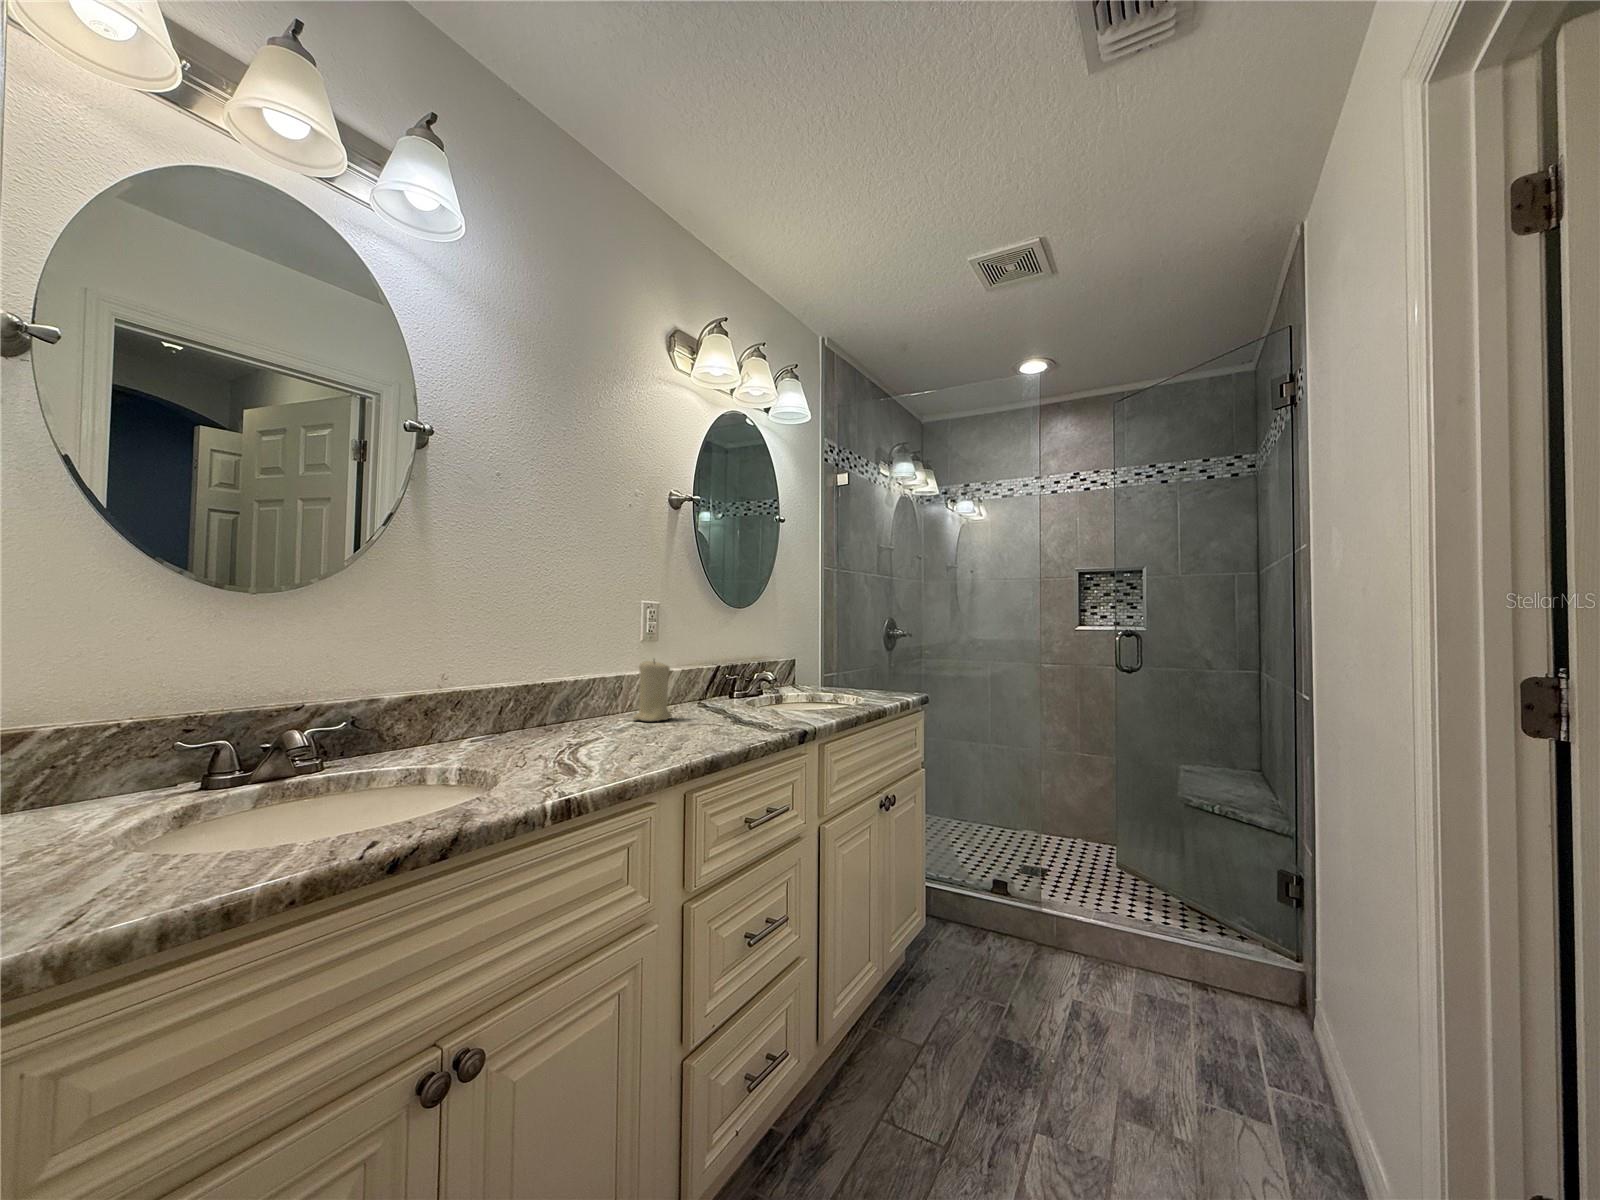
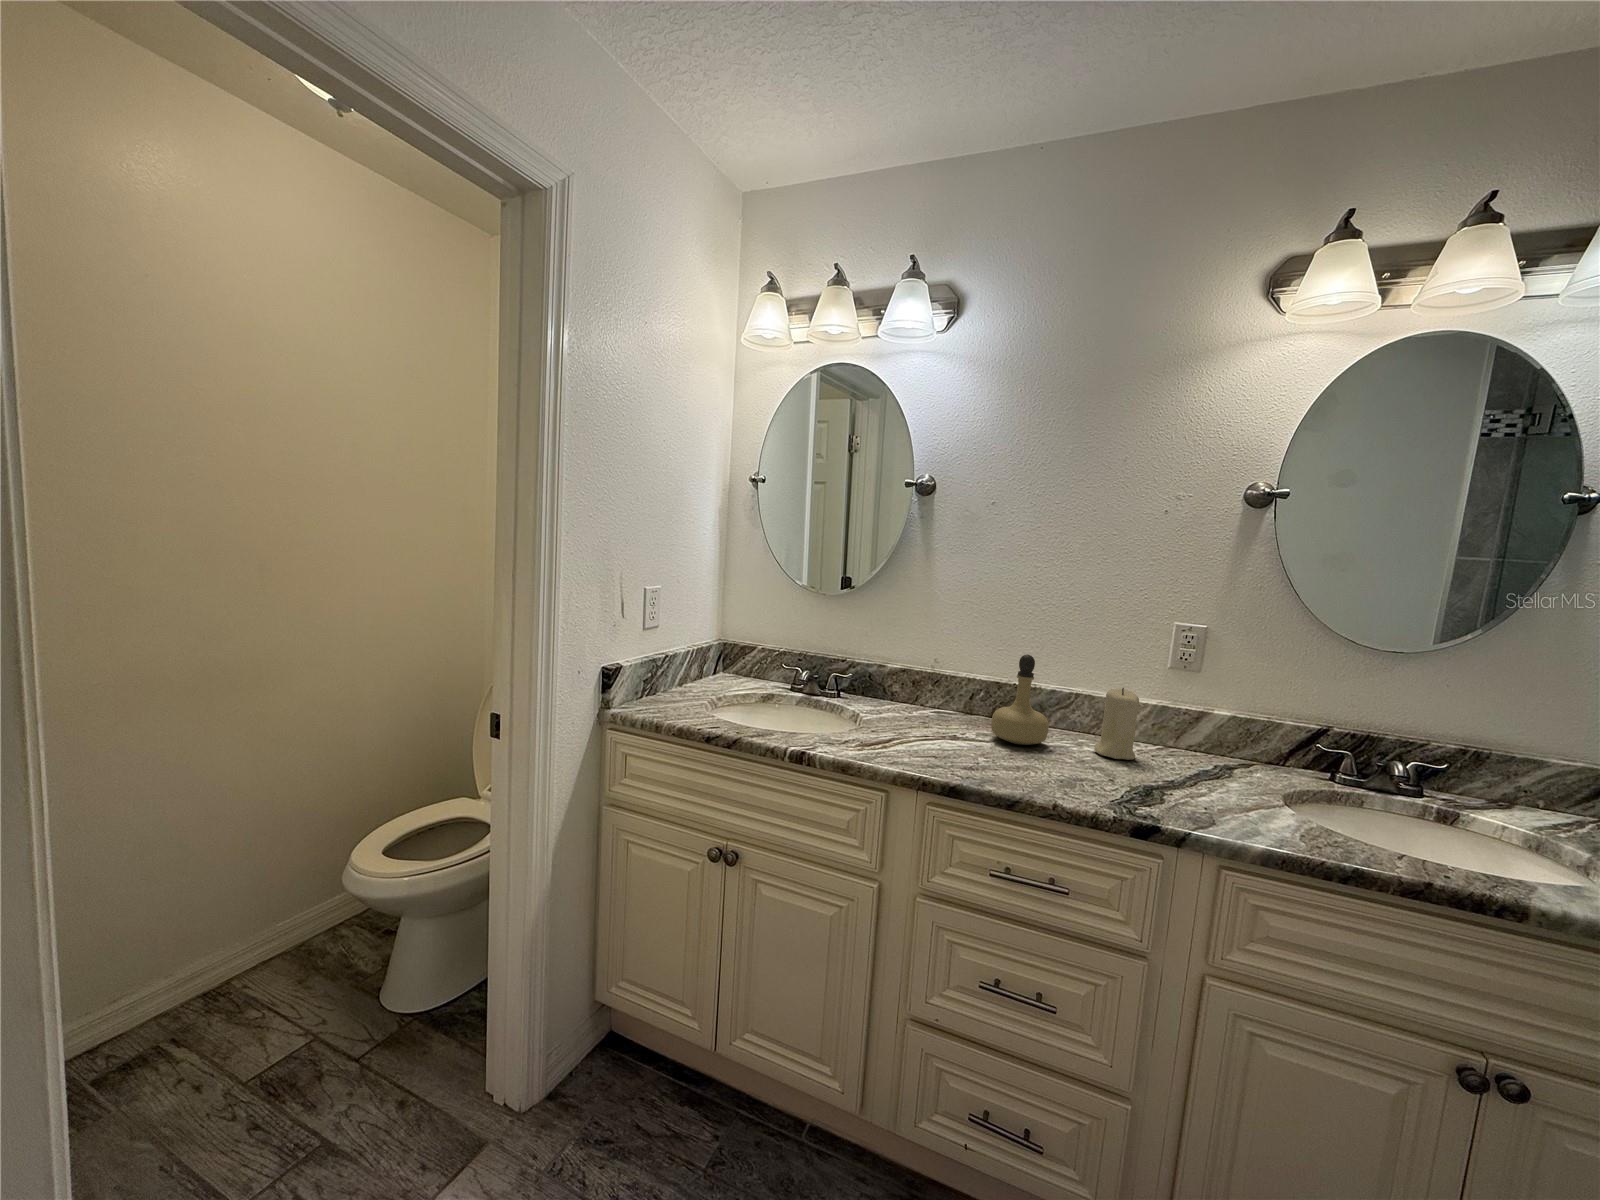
perfume bottle: none [567,640,628,735] -> present [991,654,1049,745]

